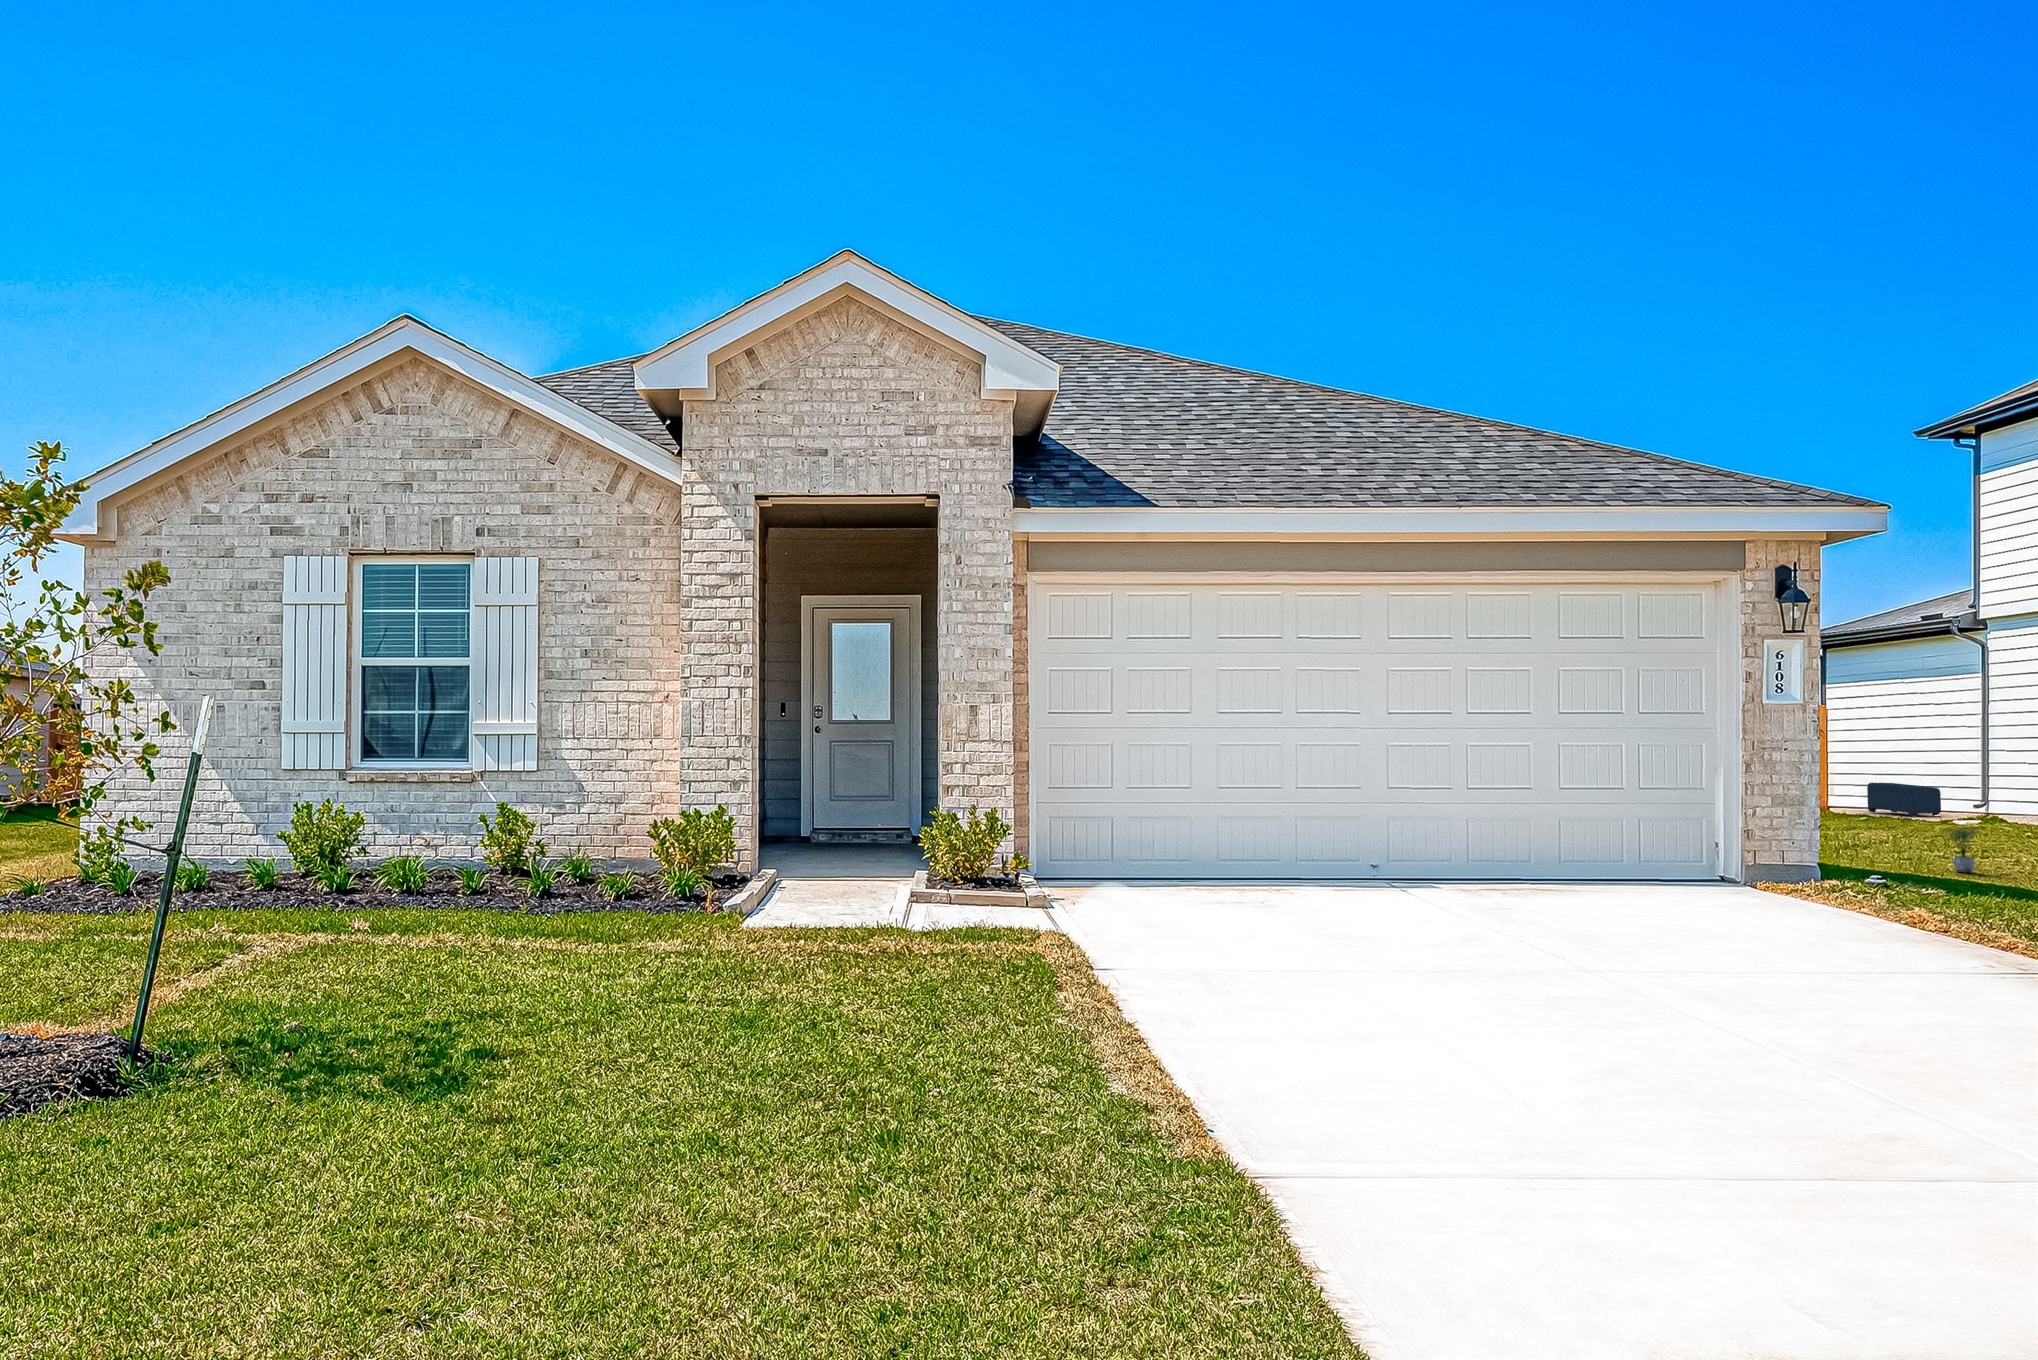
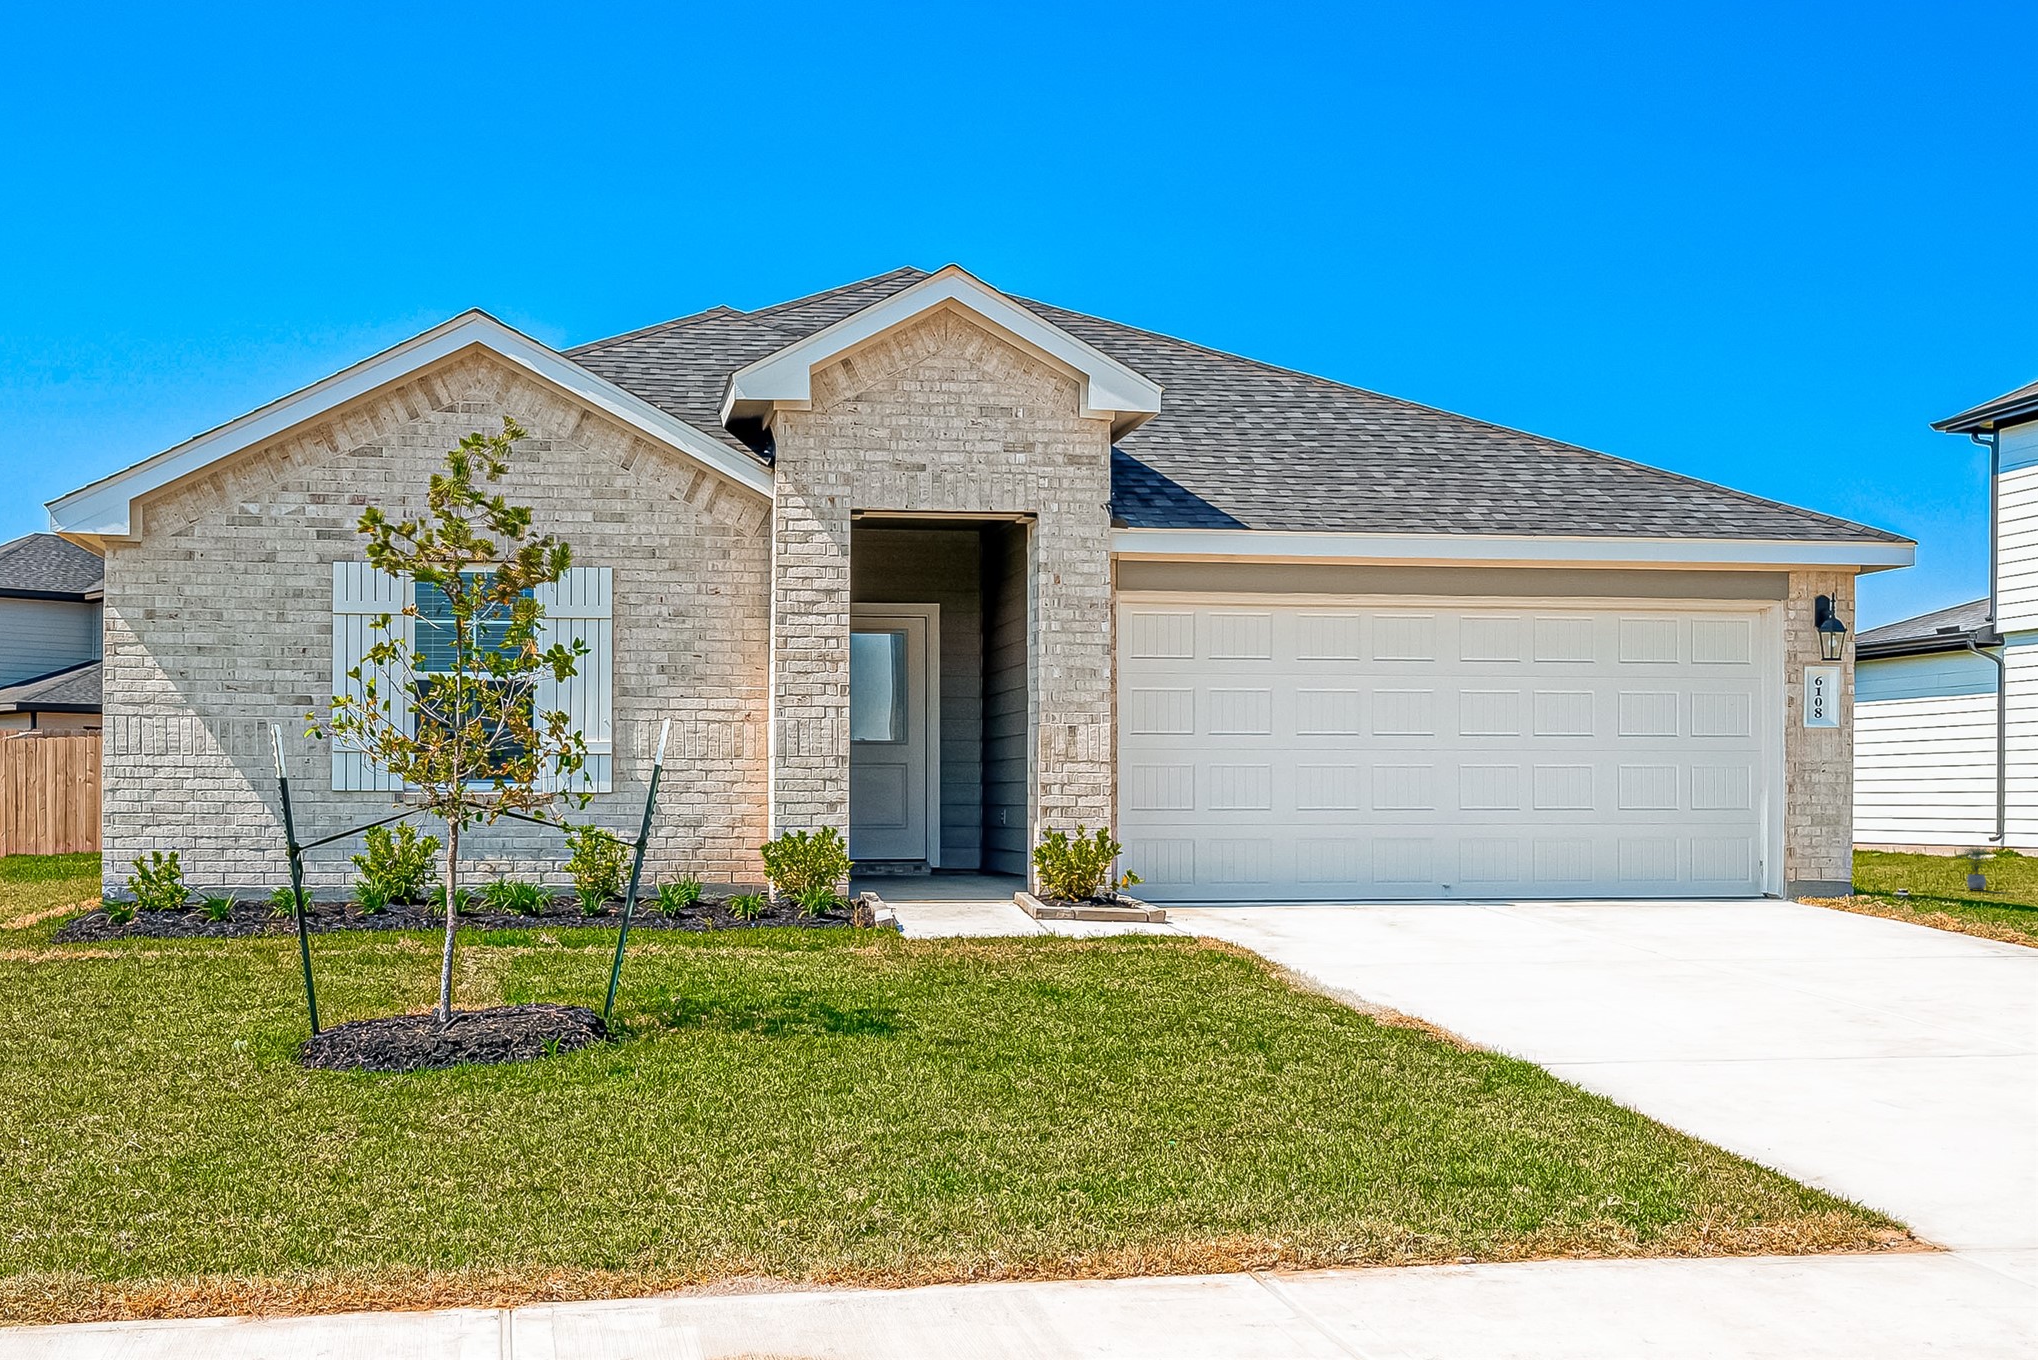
bench: present [1867,783,1941,817] -> none [1882,803,1953,840]

